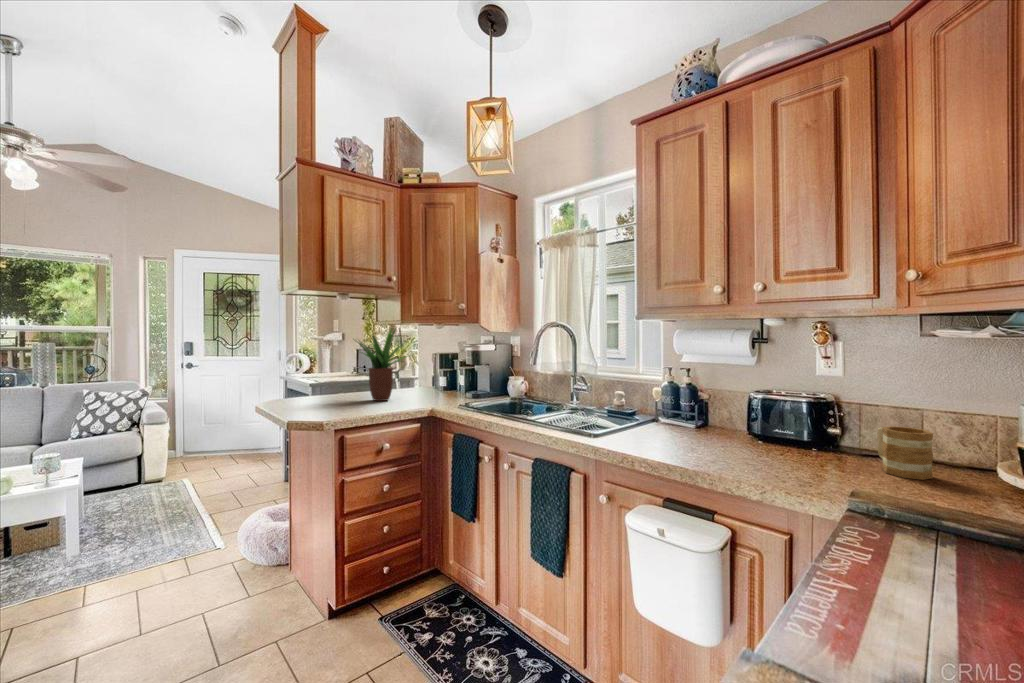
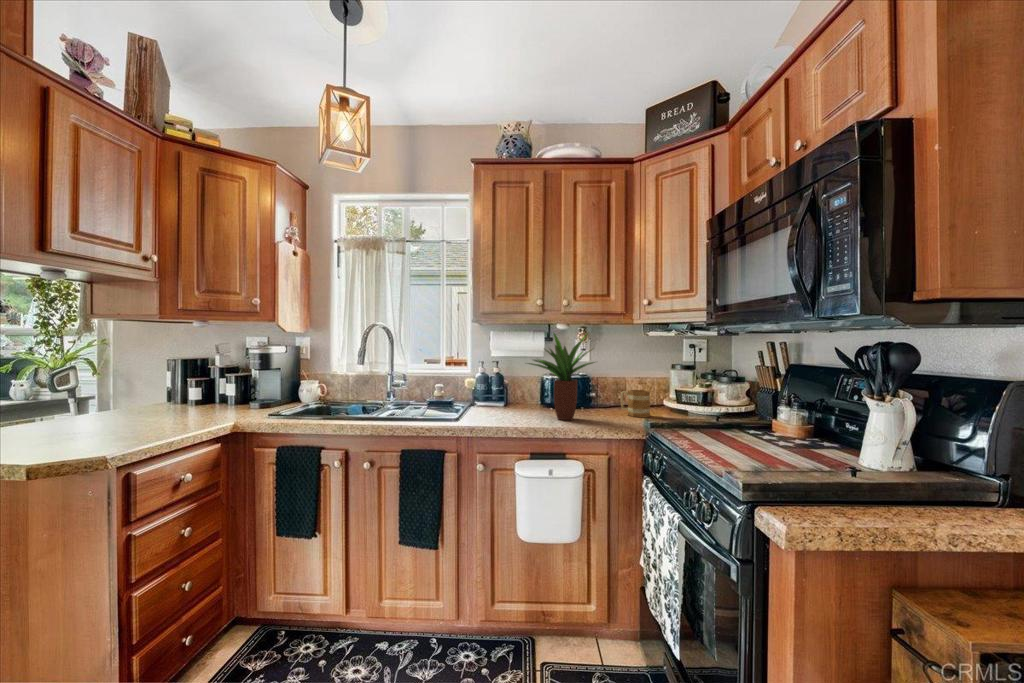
potted plant: present [357,329,403,401] -> present [528,333,595,420]

